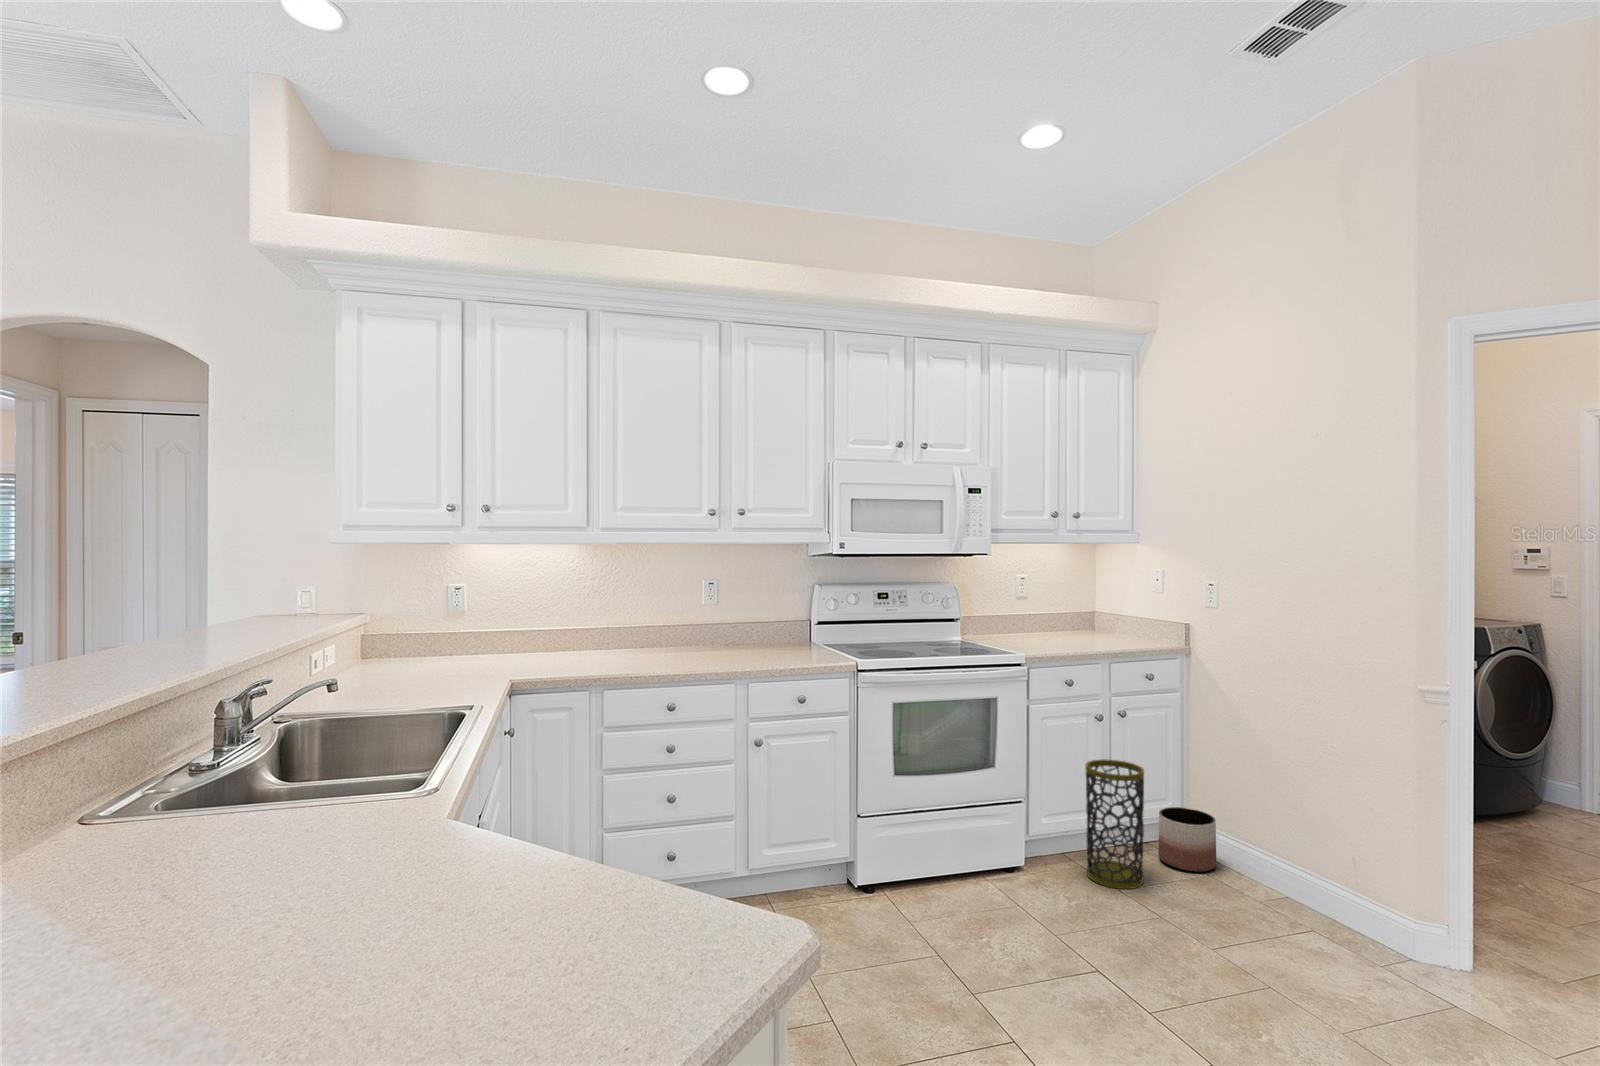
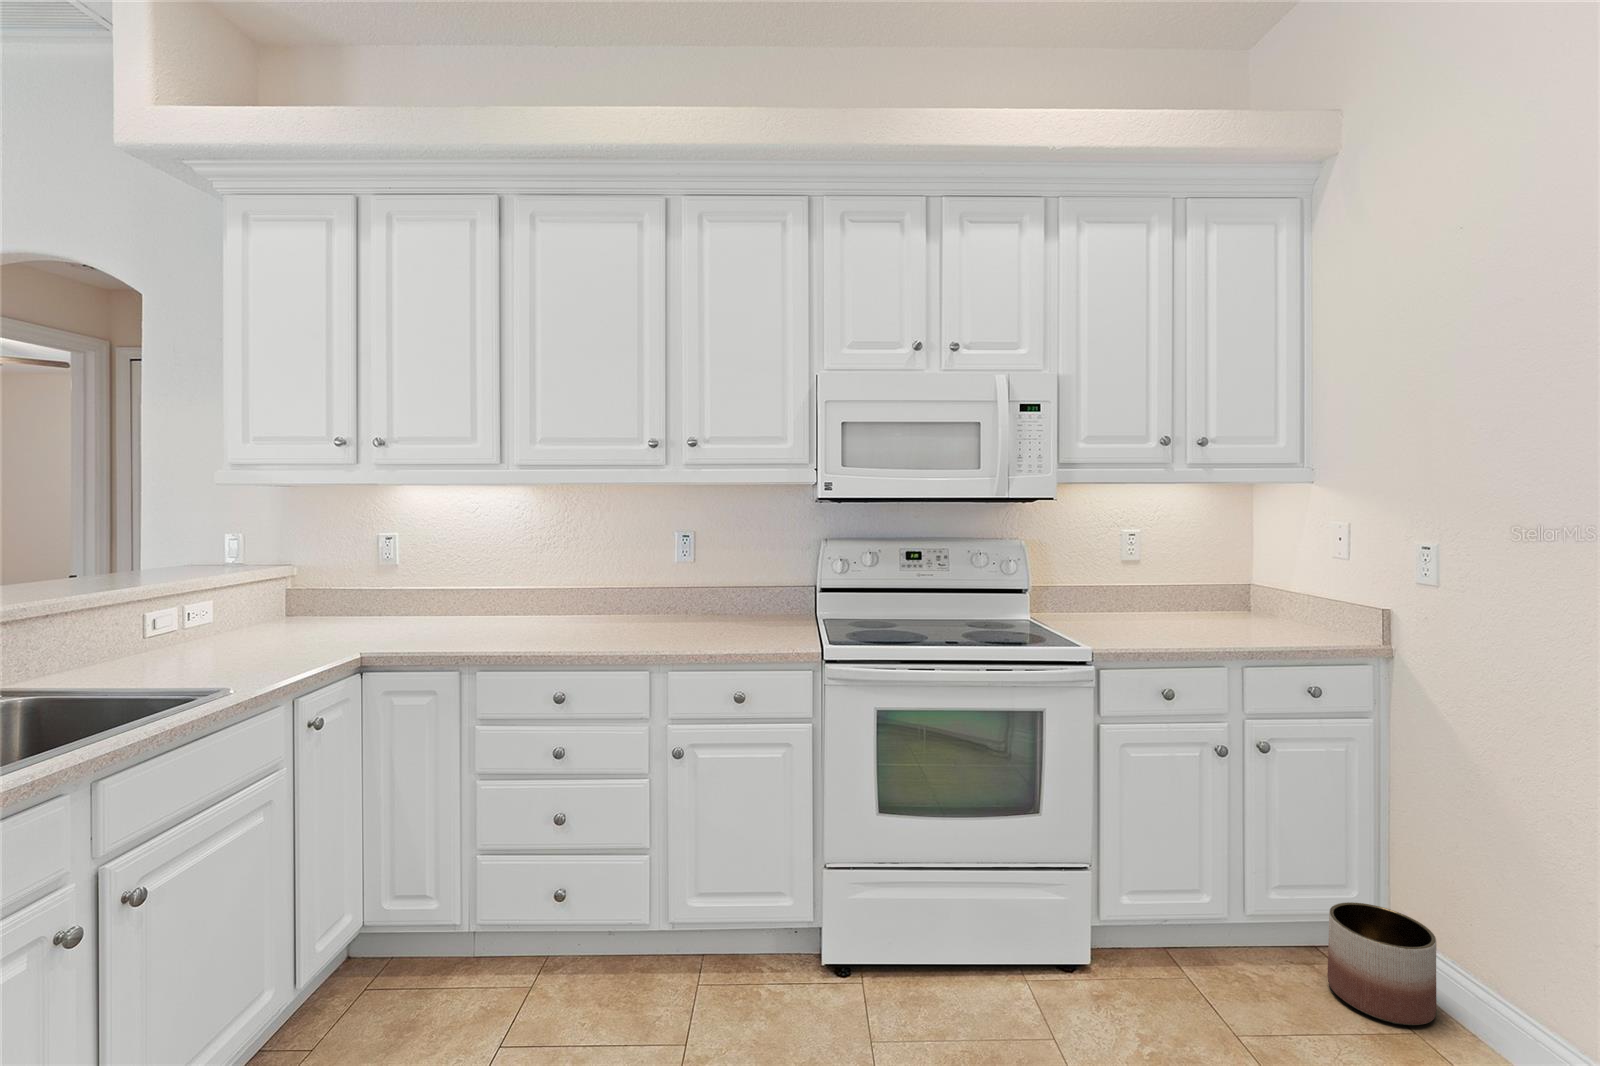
trash can: present [1085,759,1144,889] -> none [1189,817,1292,1039]

